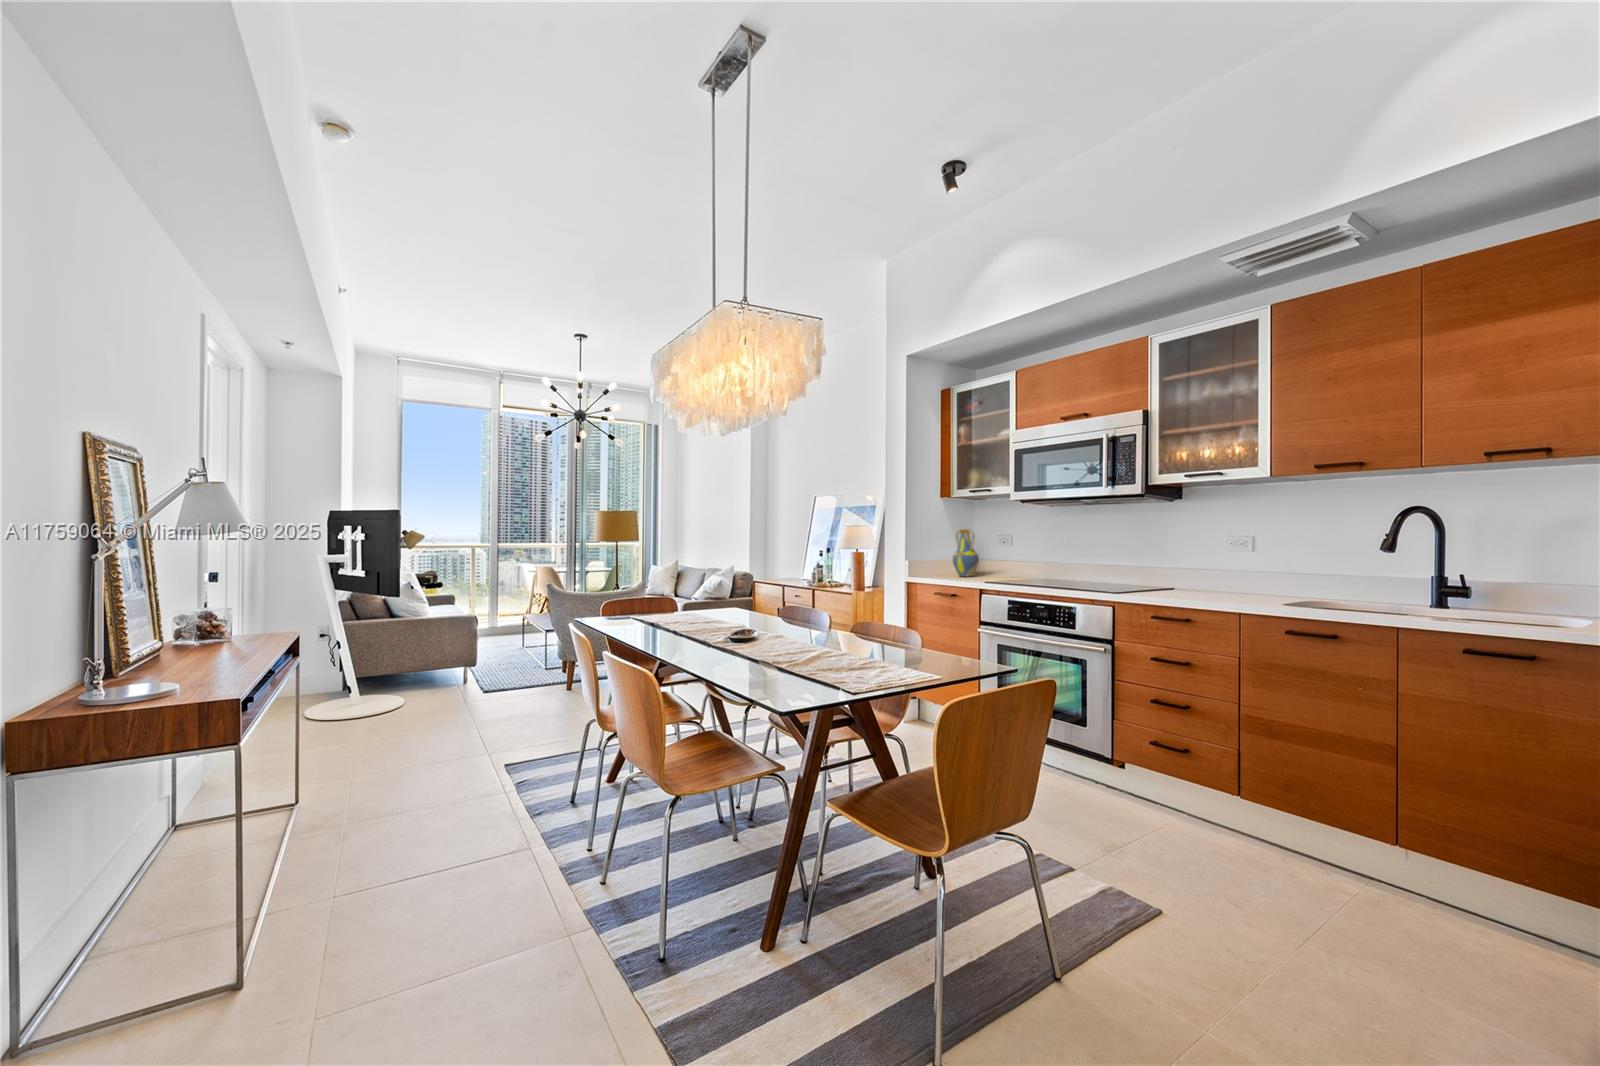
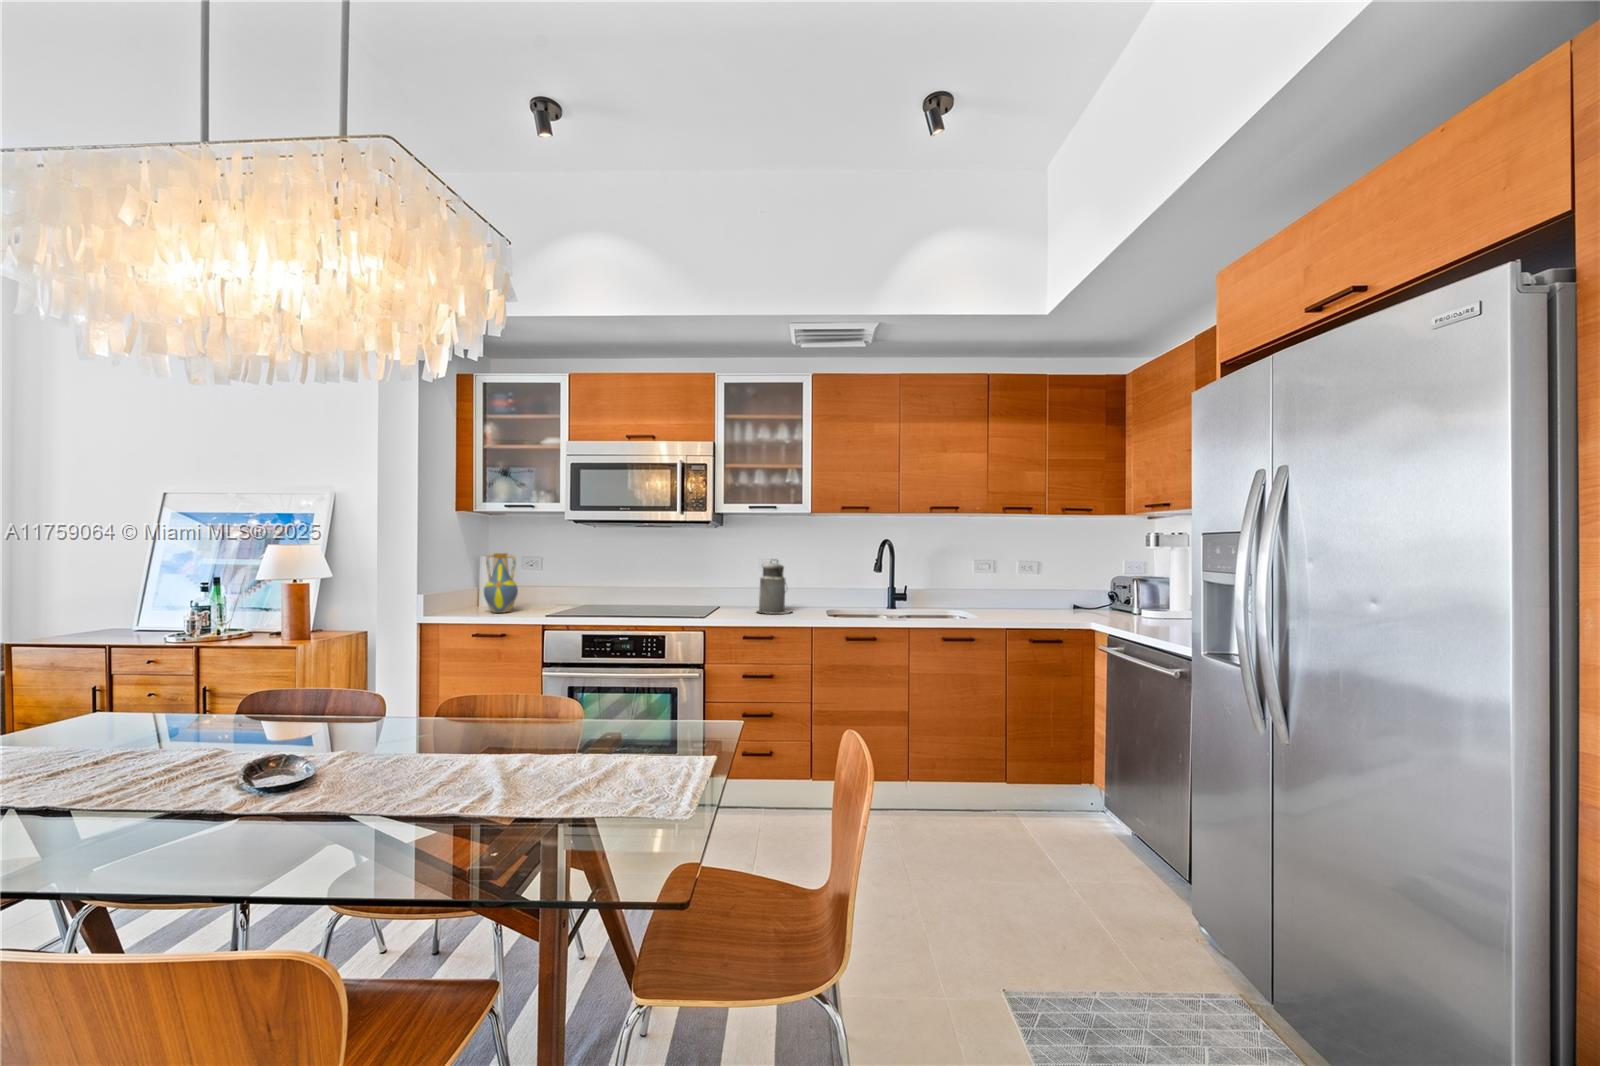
canister: none [1190,534,1243,597] -> present [757,562,791,614]

